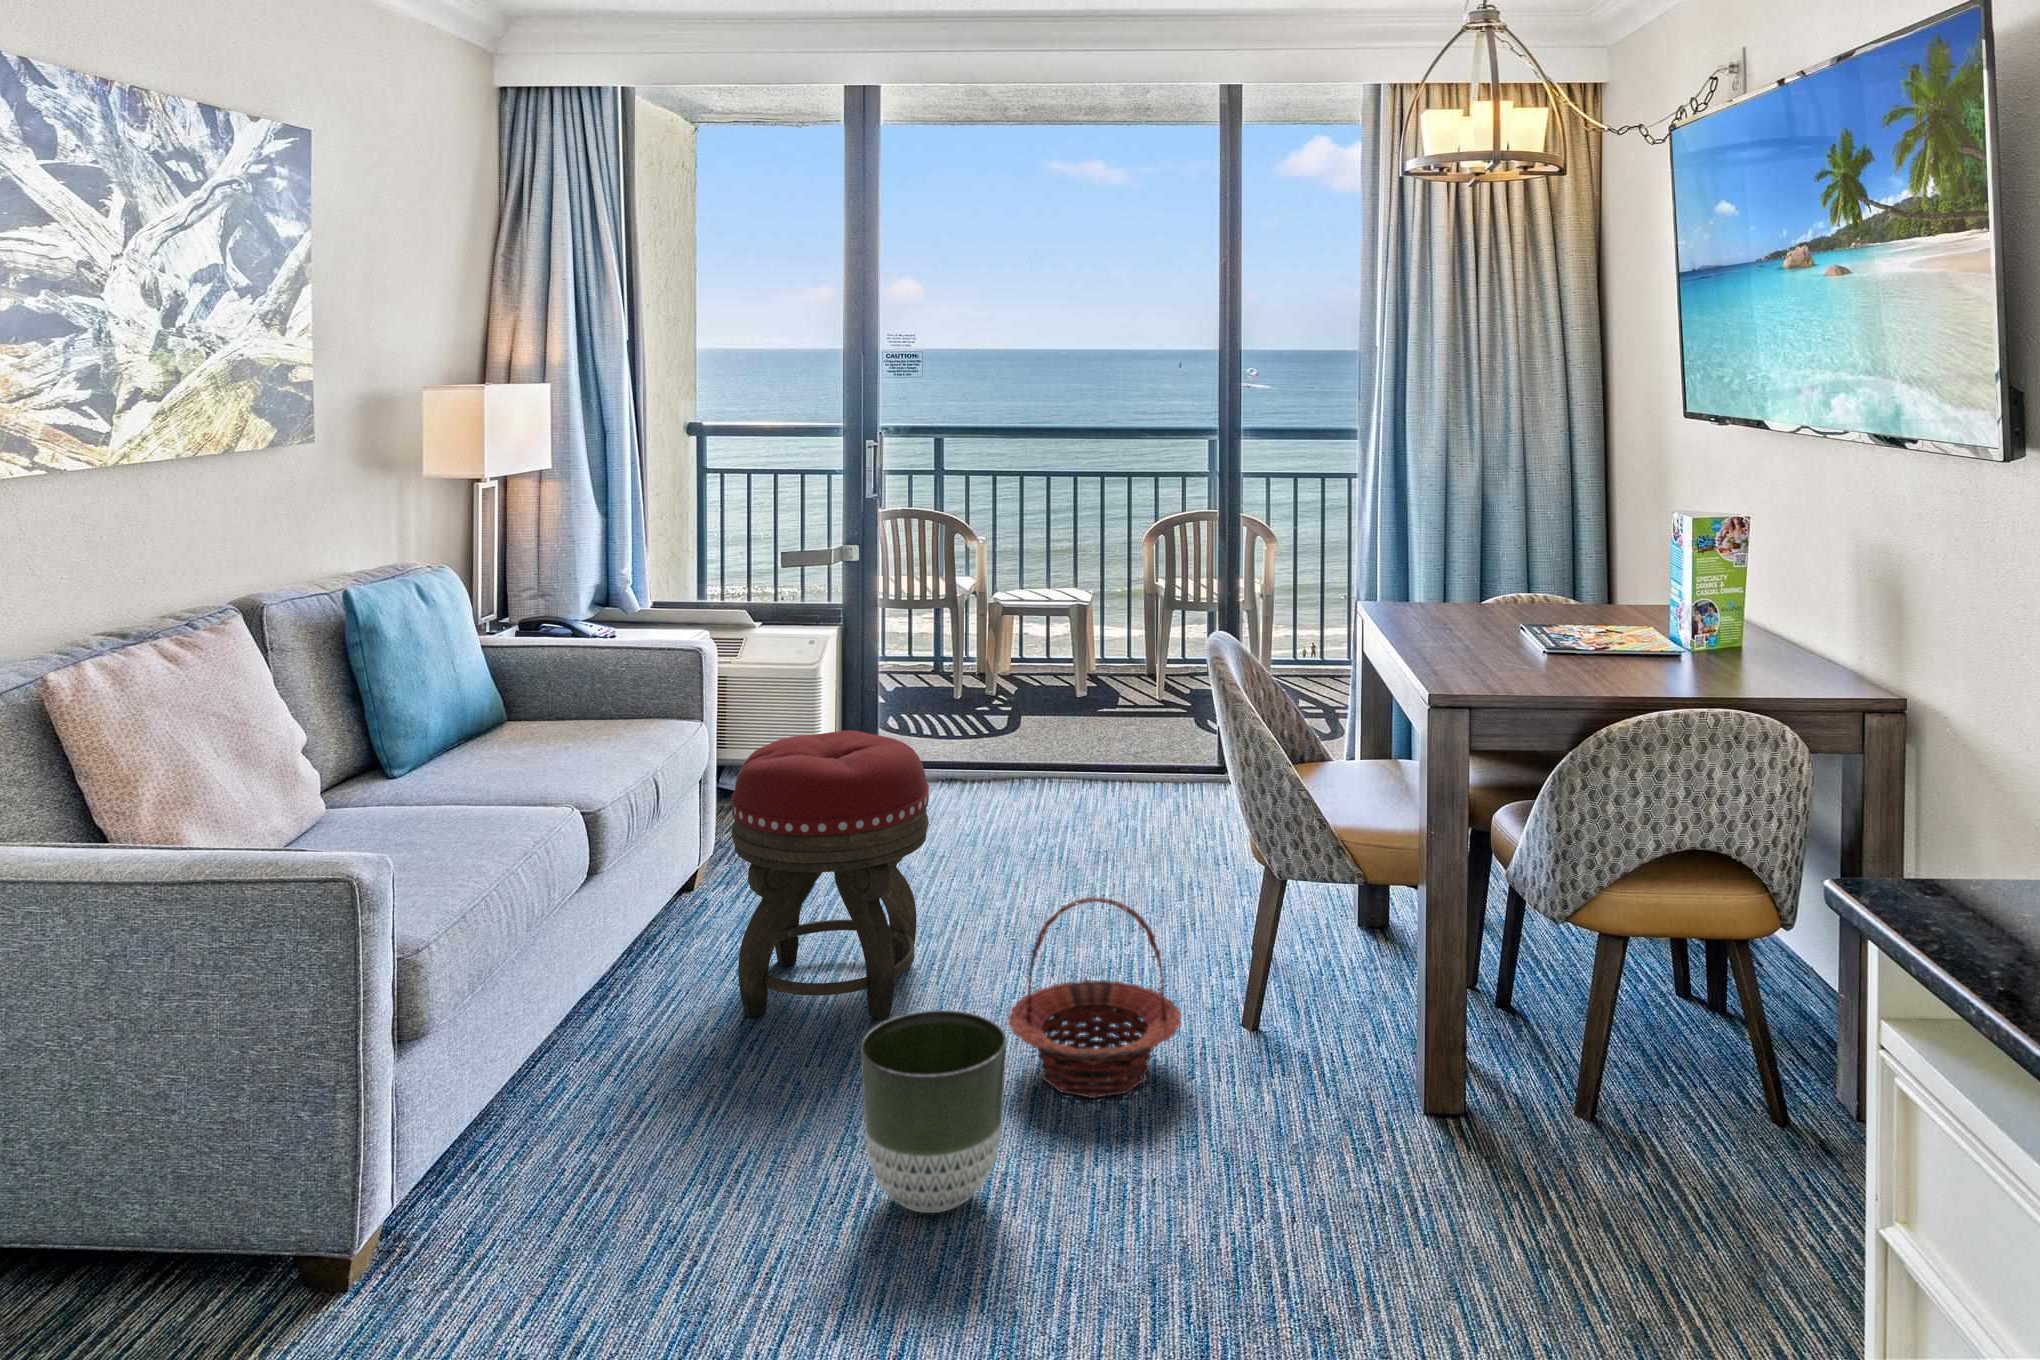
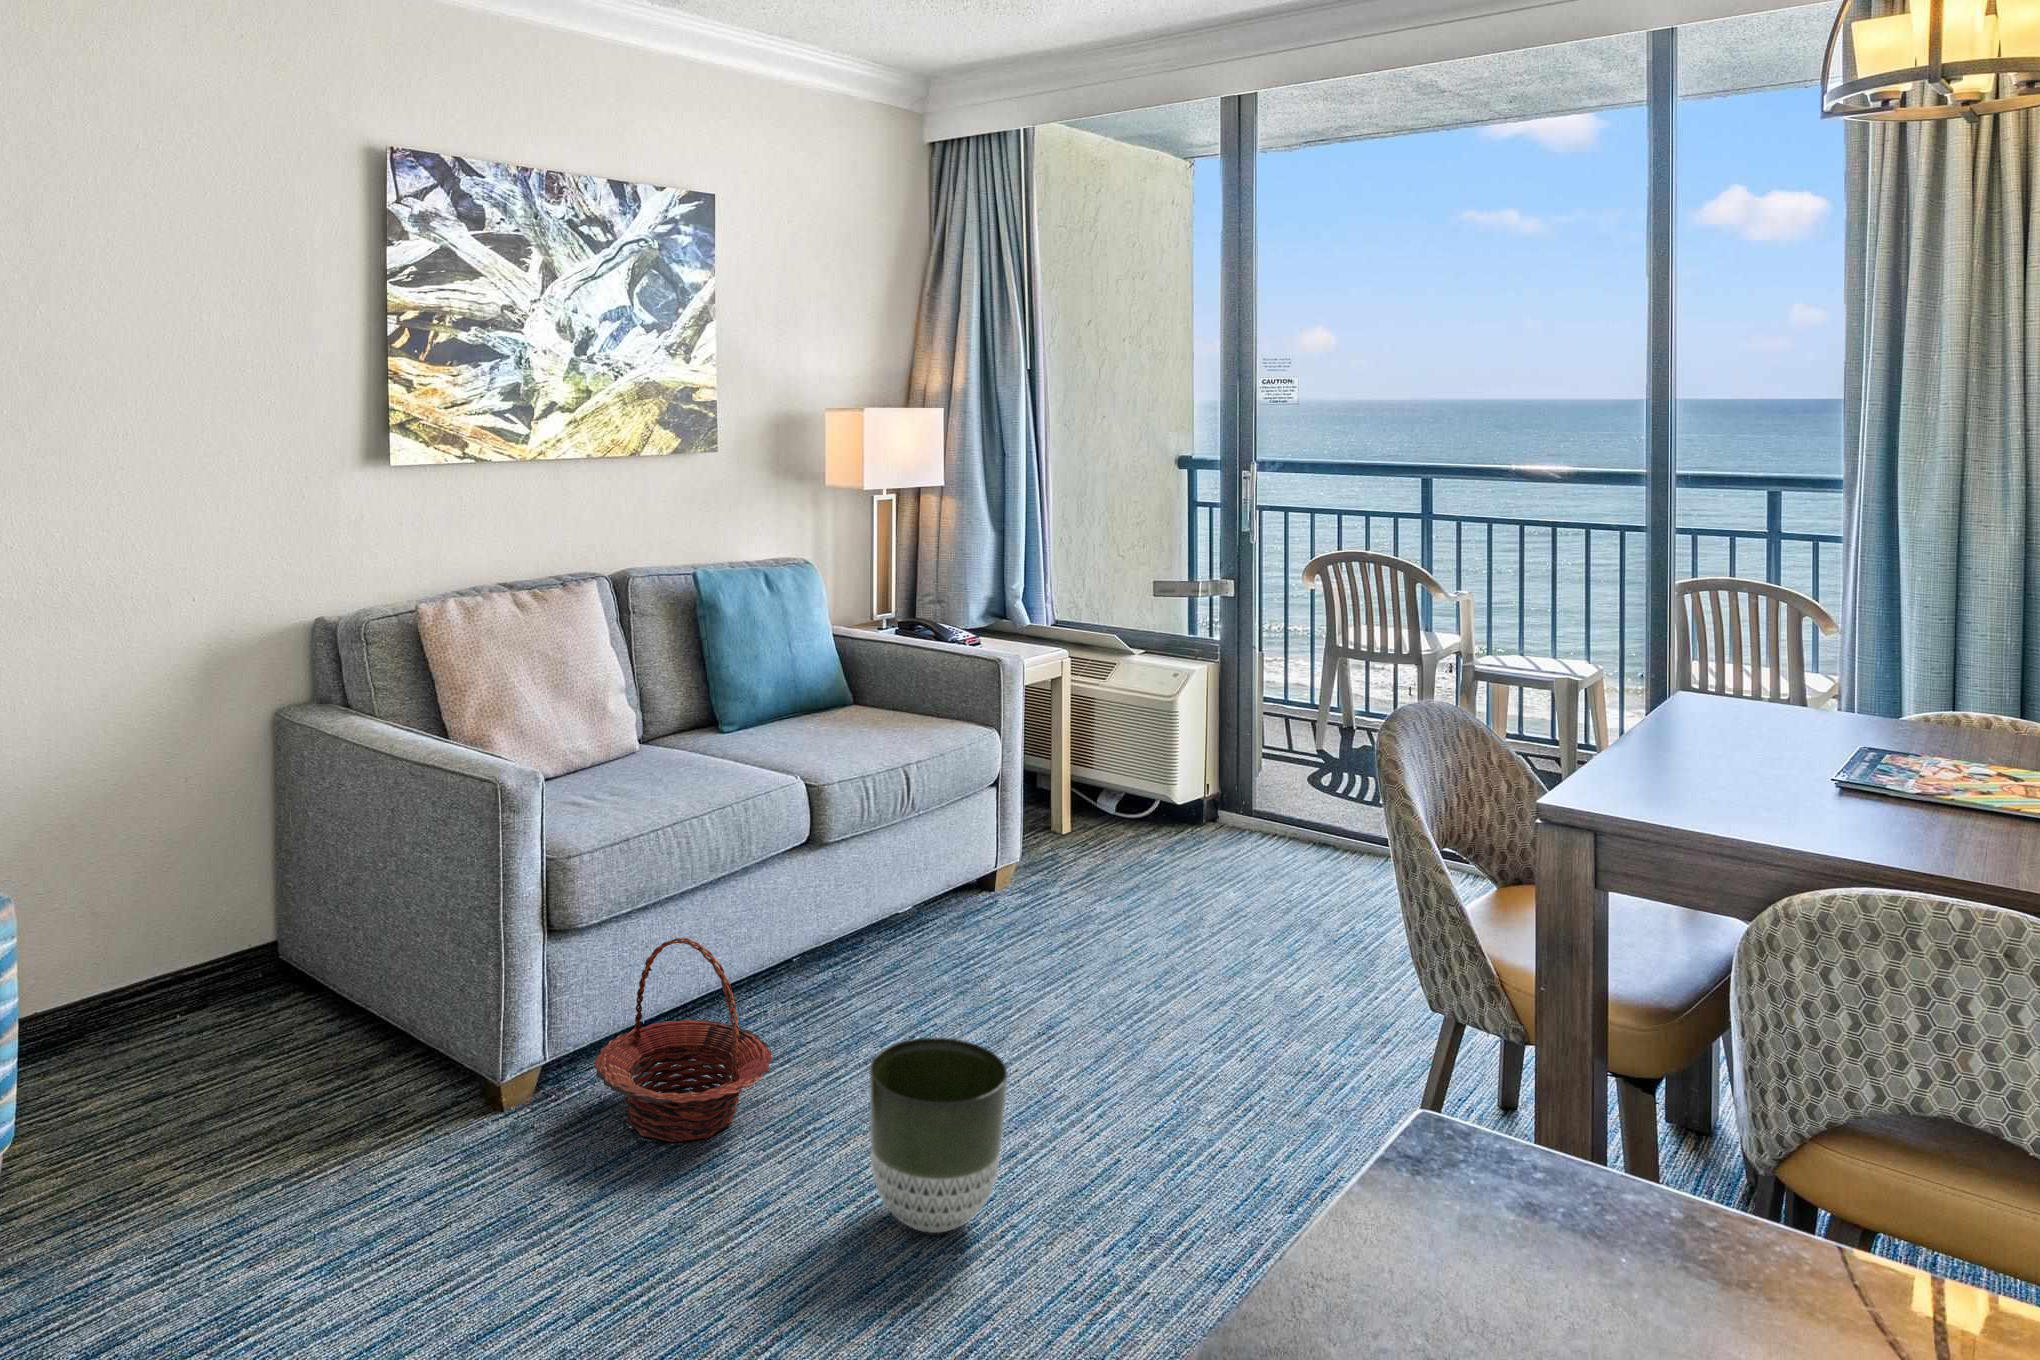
footstool: present [731,730,929,1019] -> none [924,760,1117,1046]
basket: present [1008,897,1182,1098] -> present [594,938,773,1142]

